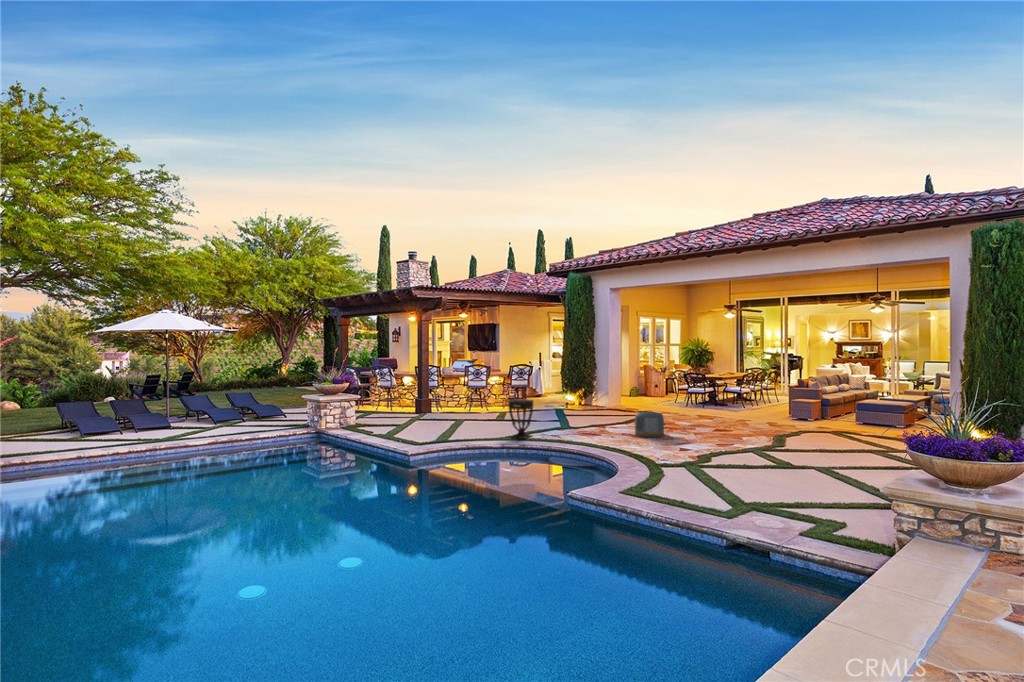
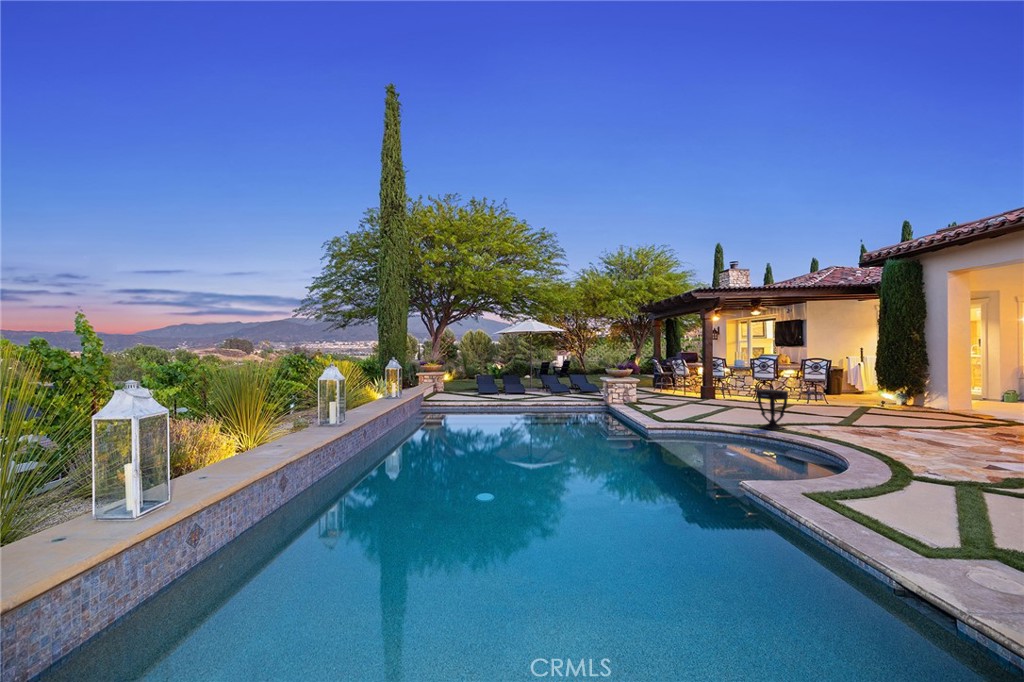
pouf: present [635,412,664,437] -> none [938,417,992,452]

